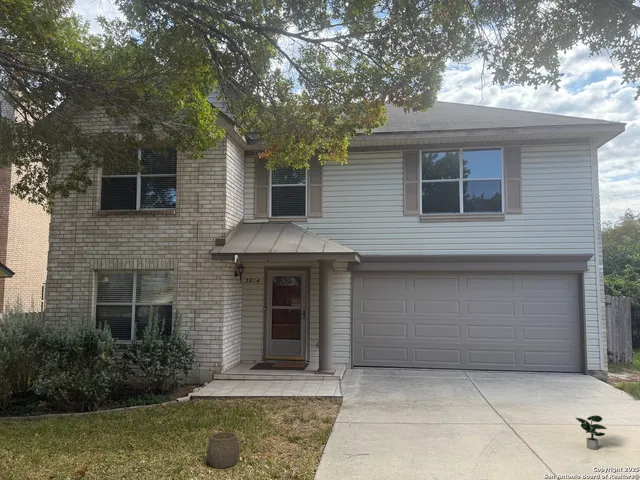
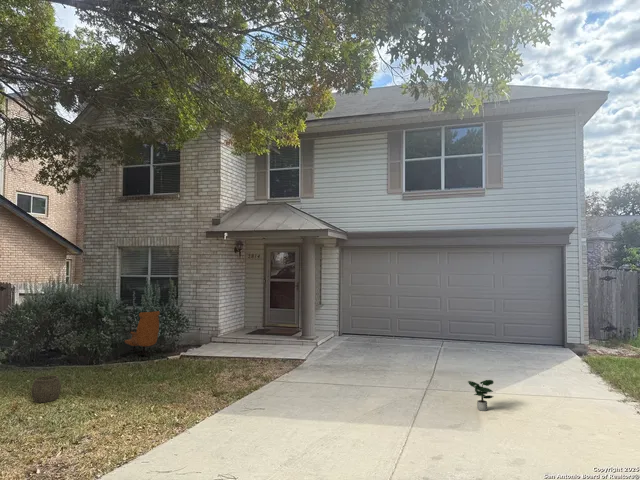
lounge chair: none [119,346,169,403] -> present [125,311,160,358]
woven basket: present [207,432,240,468] -> present [31,375,61,403]

